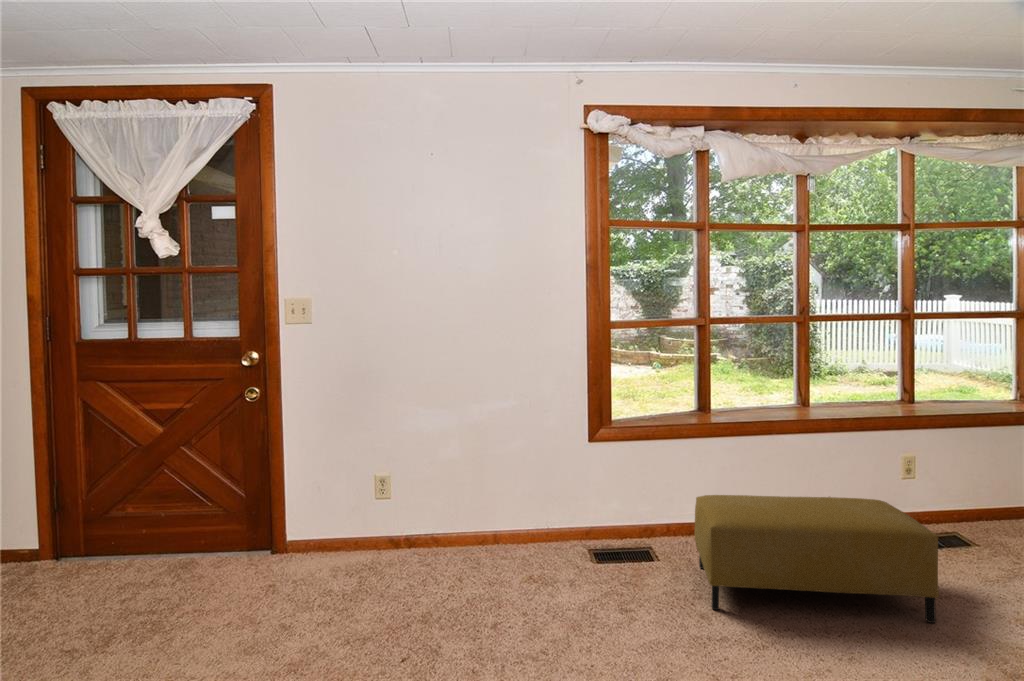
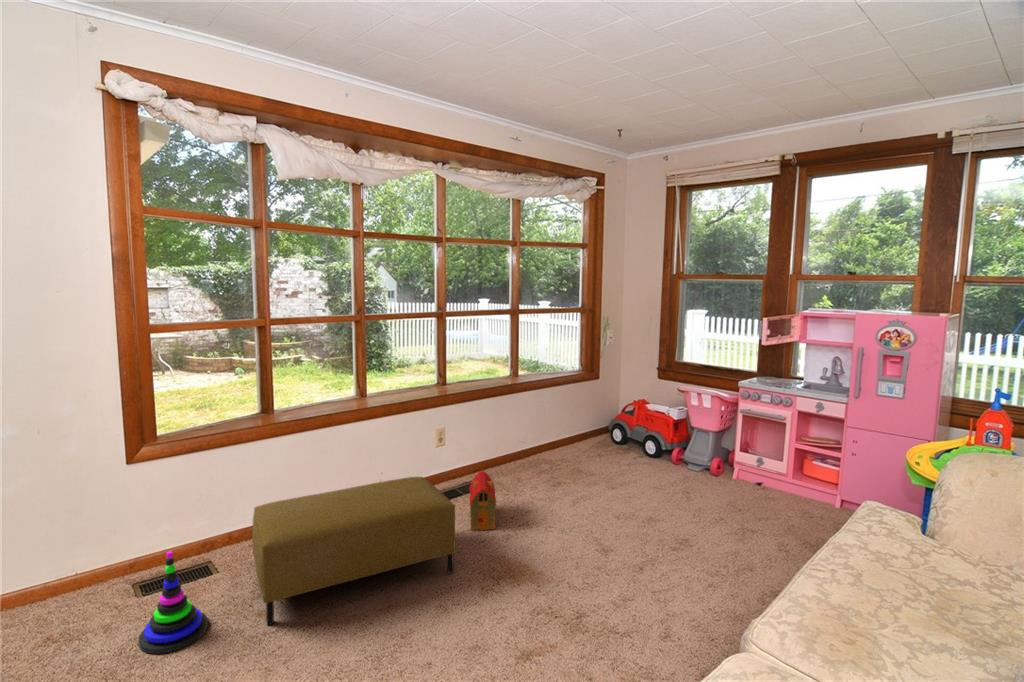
stacking toy: none [604,514,658,604] -> present [138,551,208,654]
toy house: none [955,515,1002,593] -> present [470,471,497,530]

